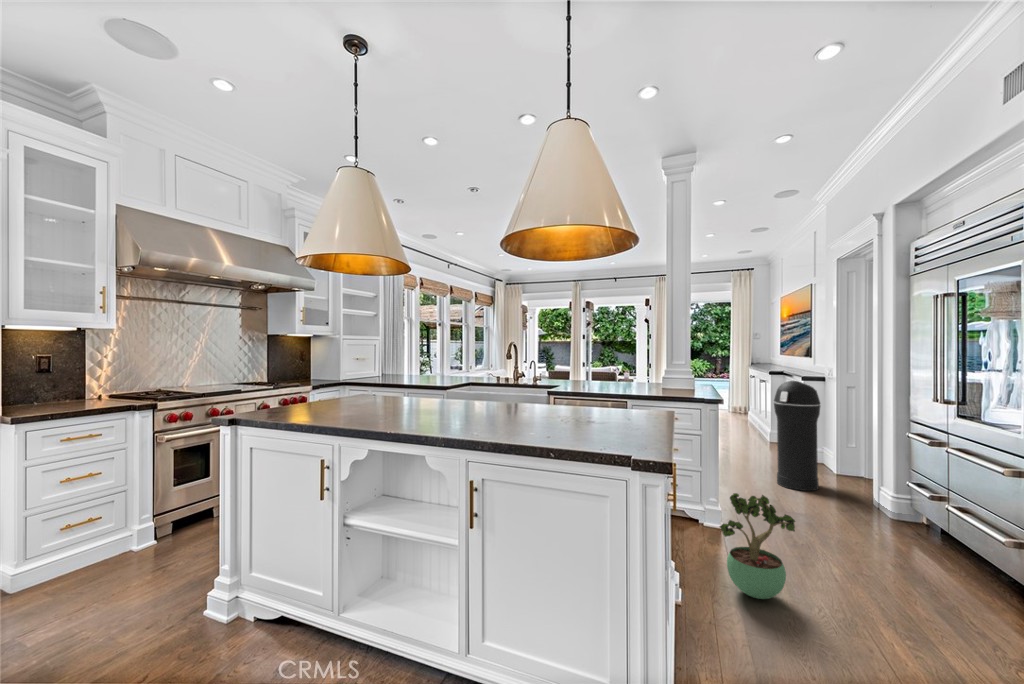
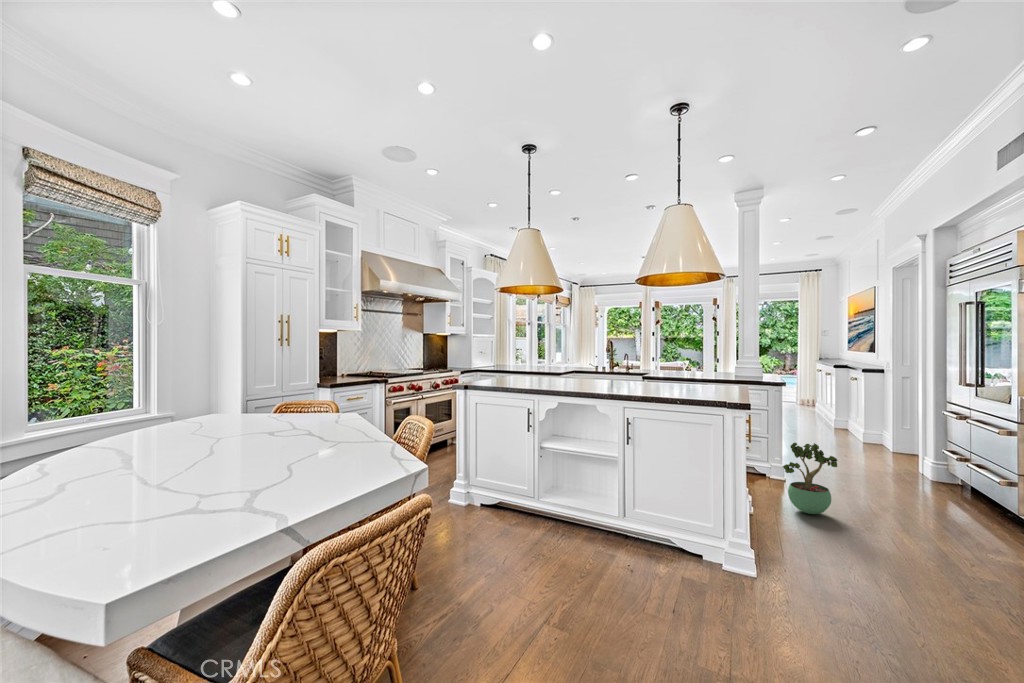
trash can: present [774,381,820,491] -> none [834,371,875,461]

